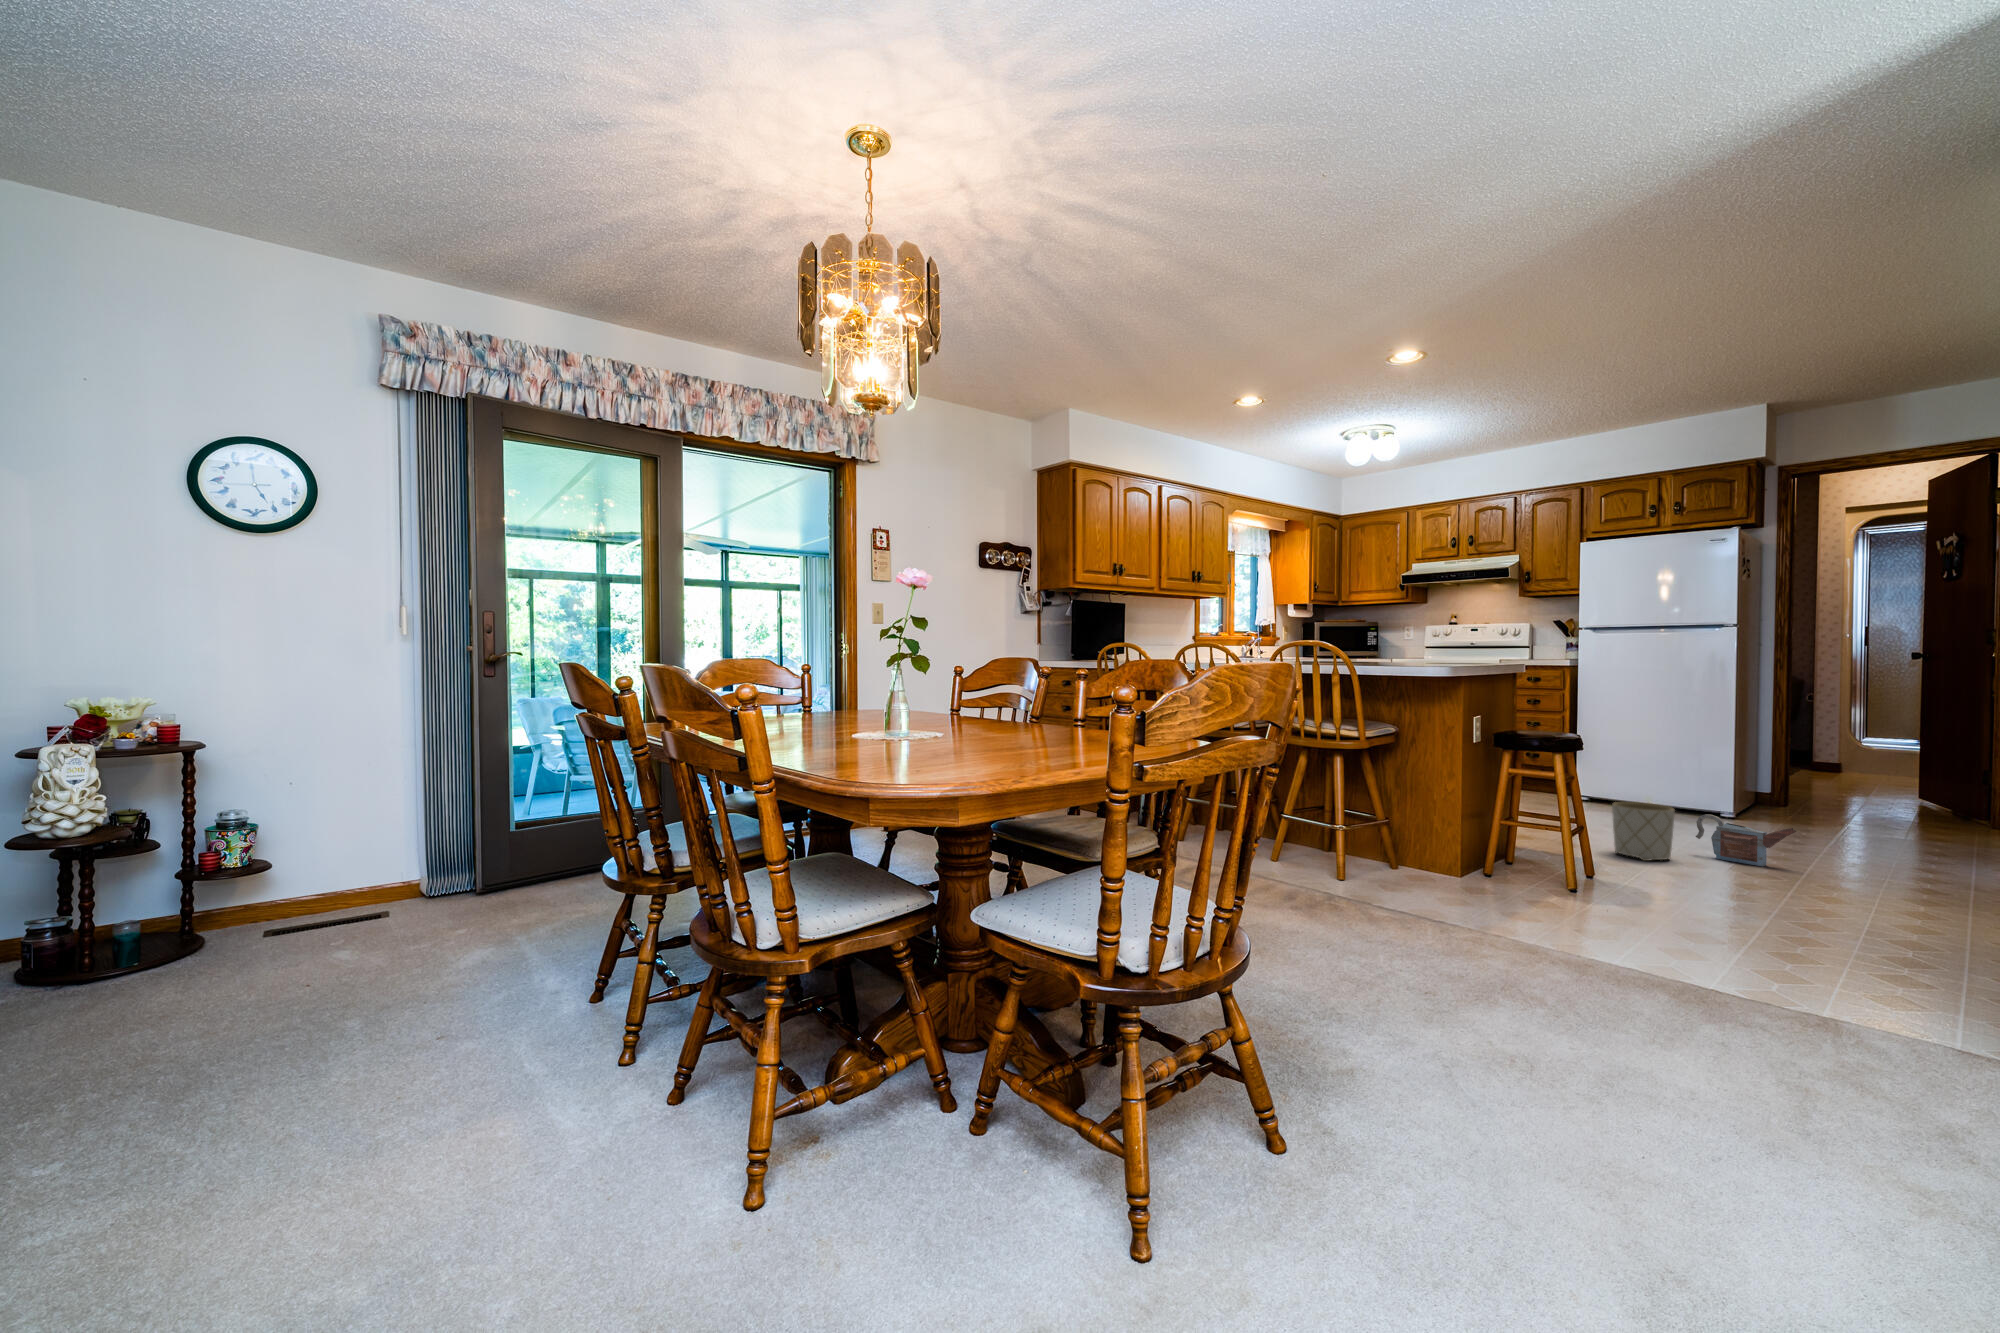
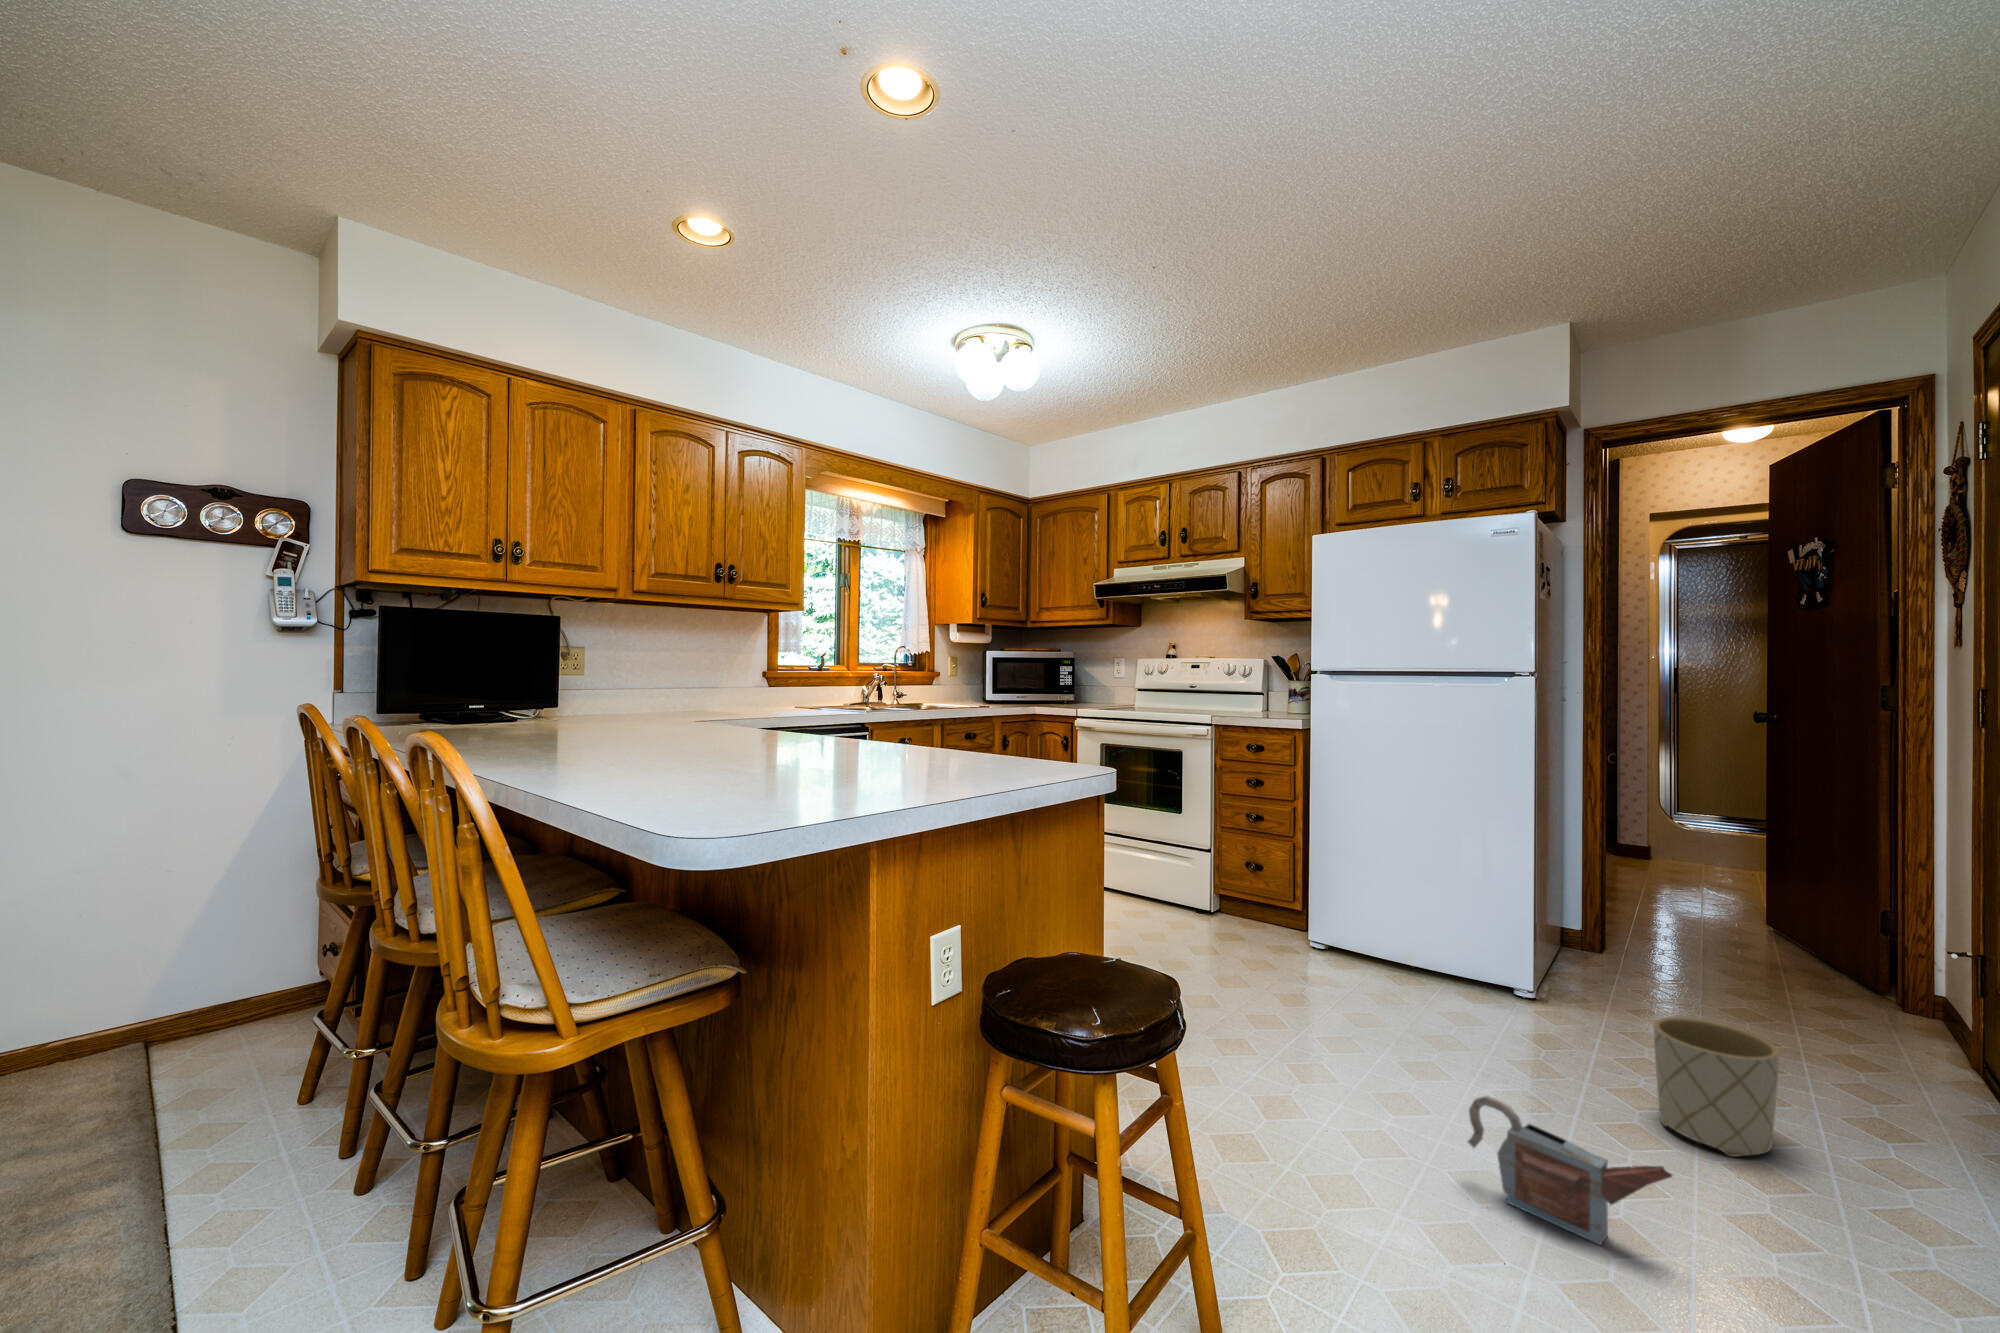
planter: present [1612,802,1675,861] -> present [1653,1017,1779,1156]

